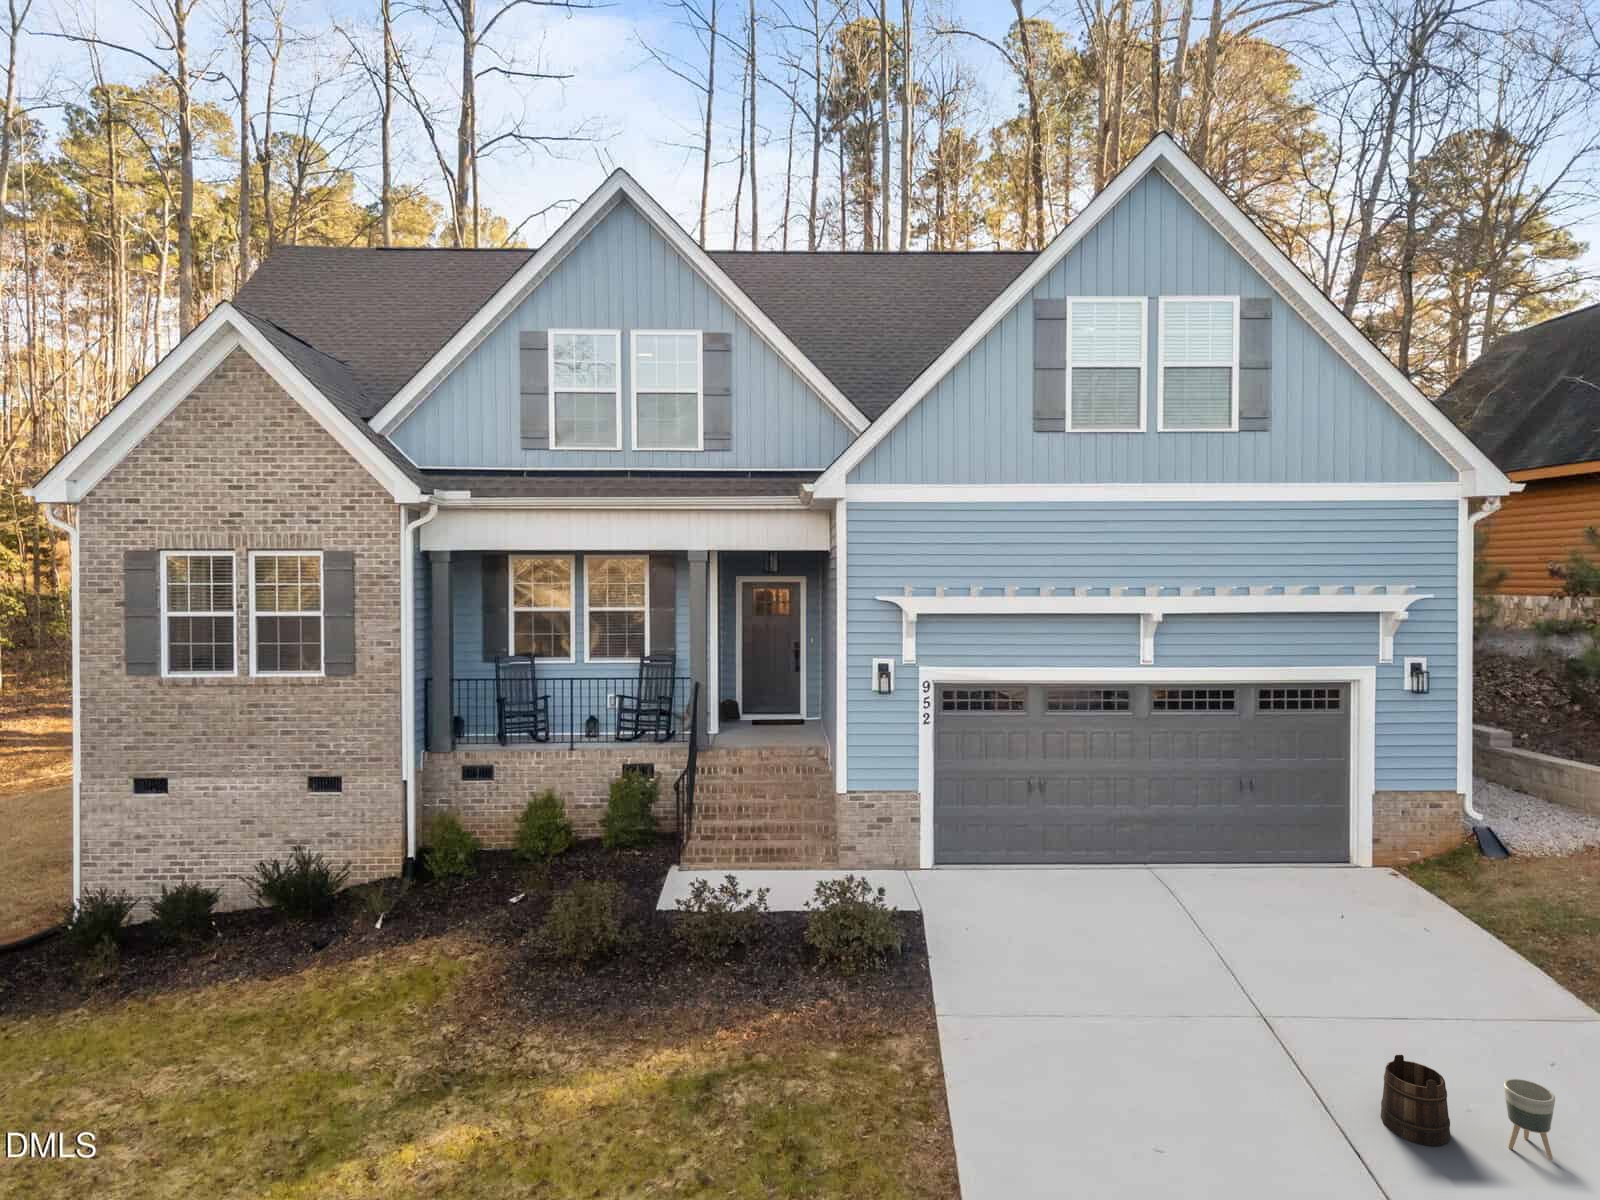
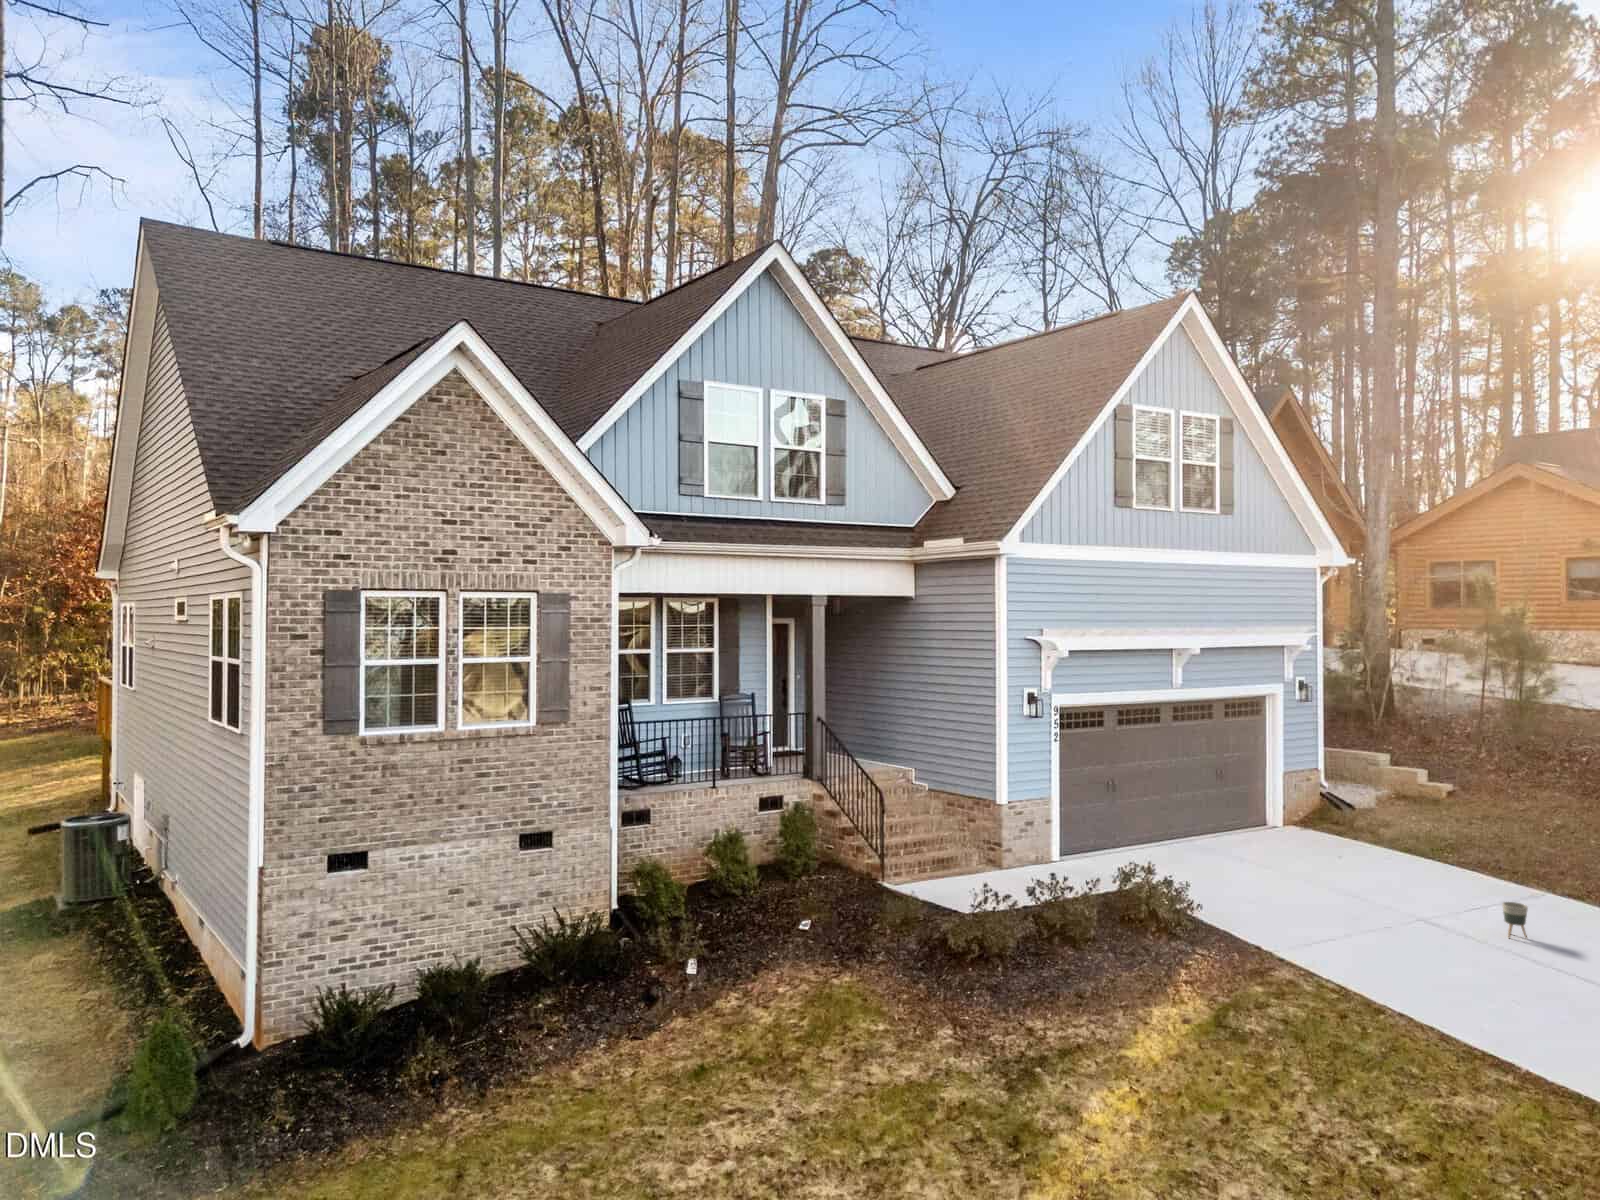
bucket: present [1381,1055,1451,1146] -> none [1450,901,1488,944]

